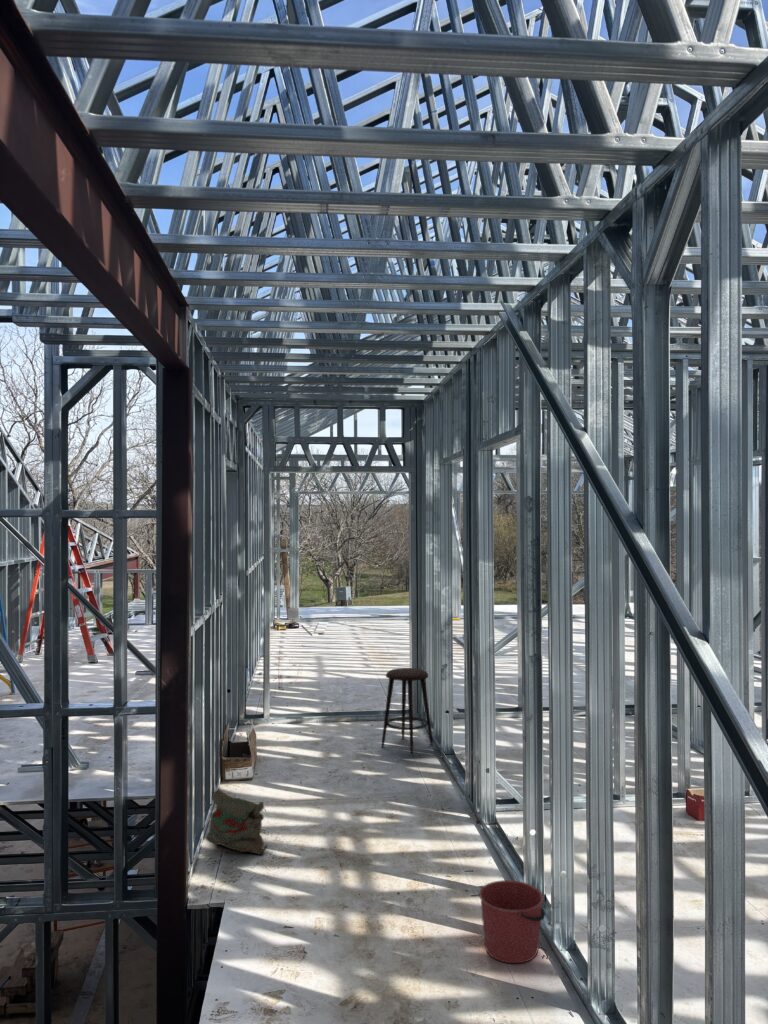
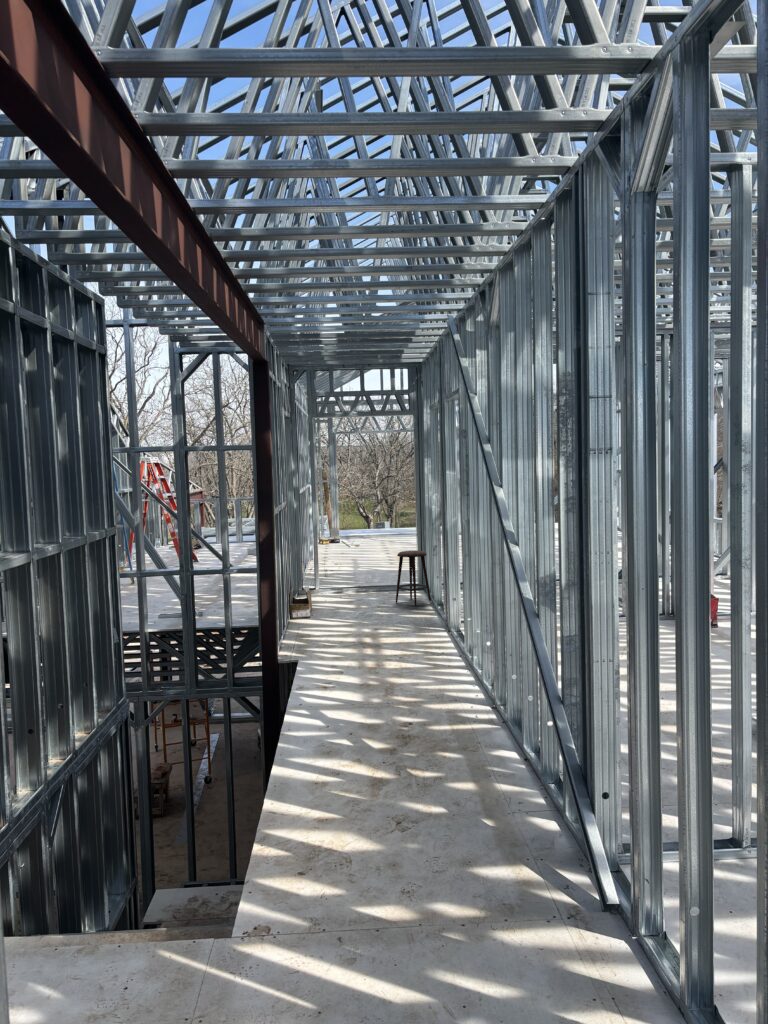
bag: present [206,790,267,854] -> none [284,611,320,644]
bucket: present [479,880,545,963] -> none [433,636,468,672]

